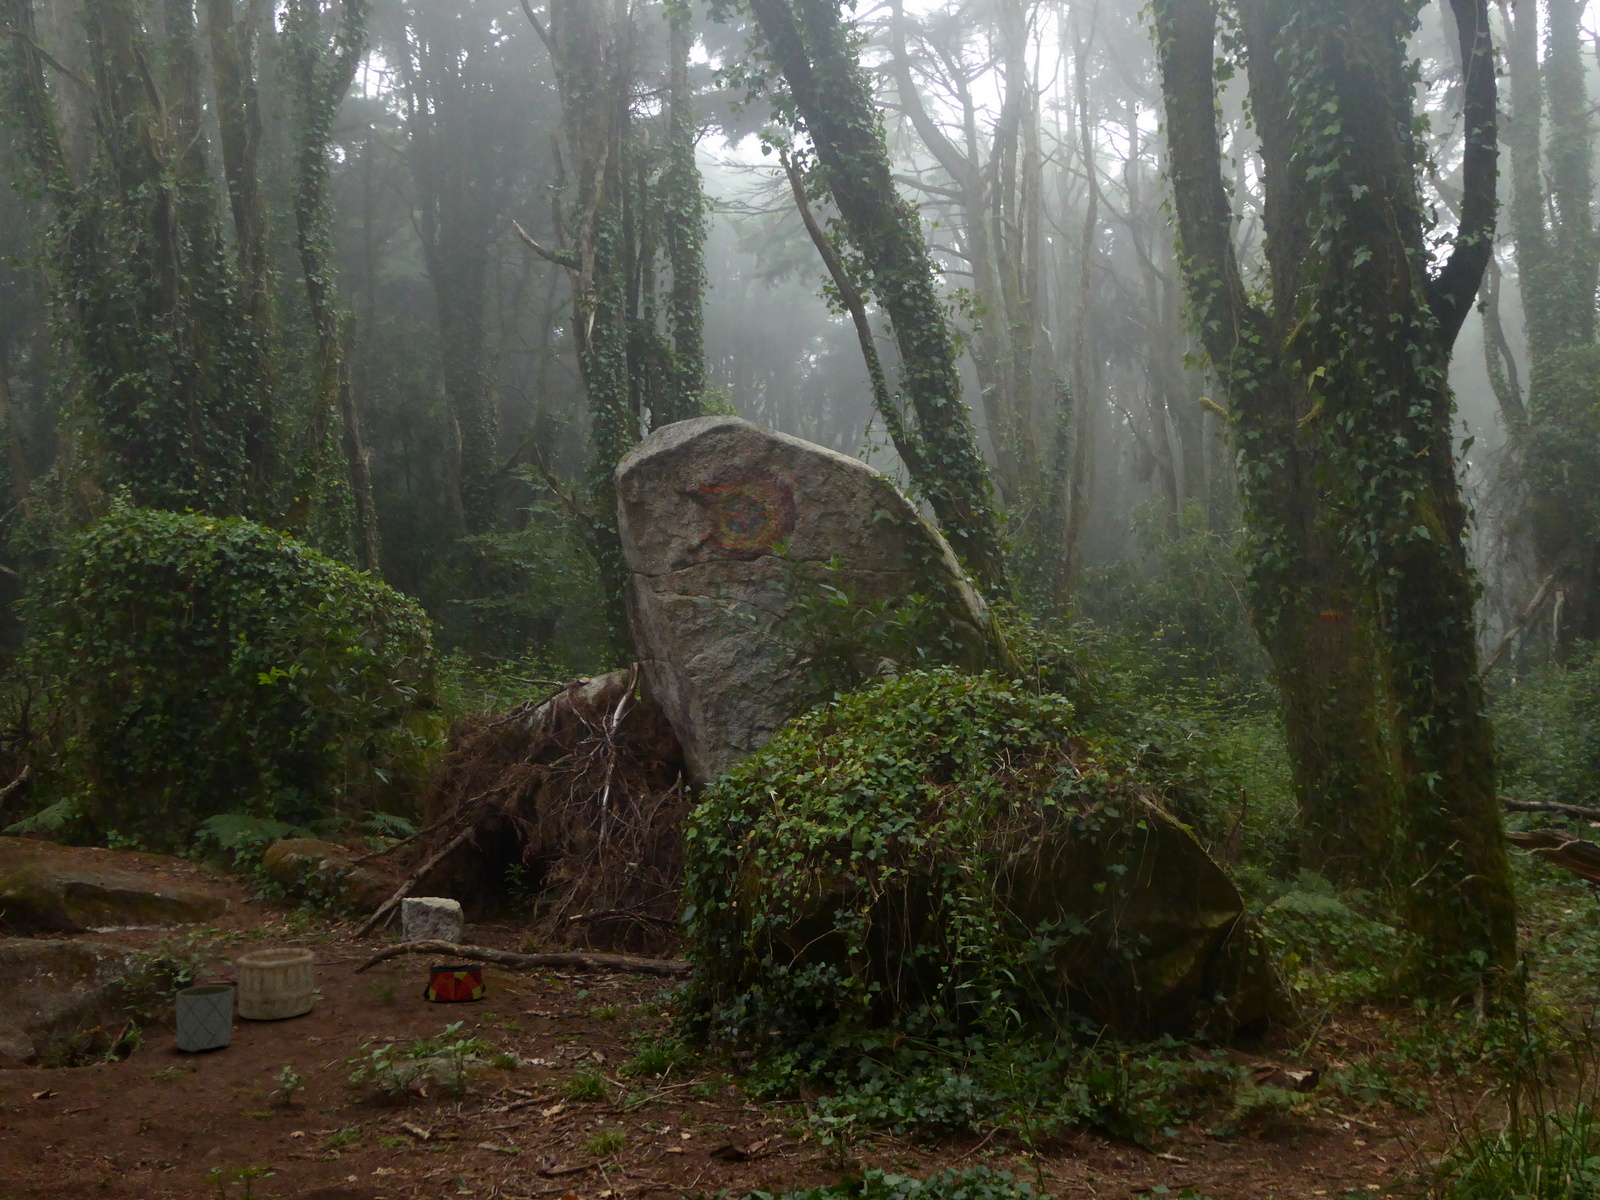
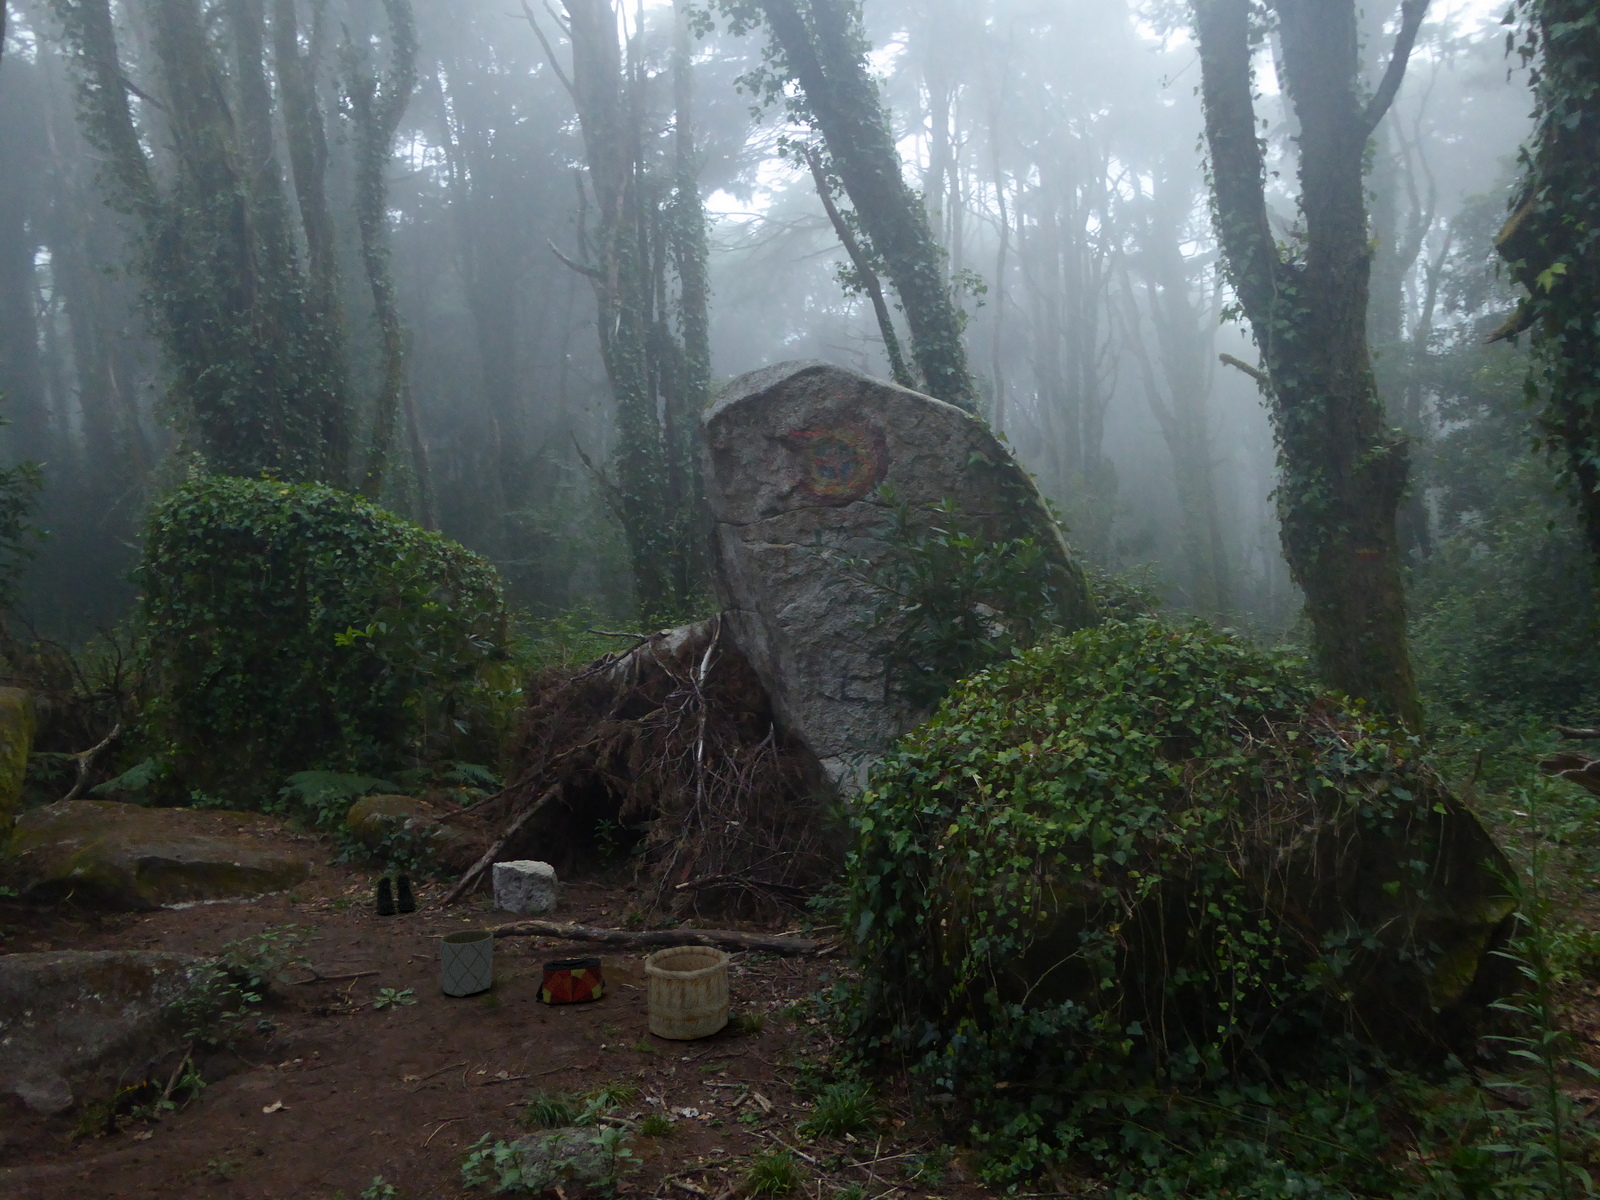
boots: none [289,908,326,943] -> present [377,875,416,914]
wooden bucket: present [236,948,316,1020] -> present [645,946,730,1040]
planter: present [176,985,234,1052] -> present [440,929,493,997]

